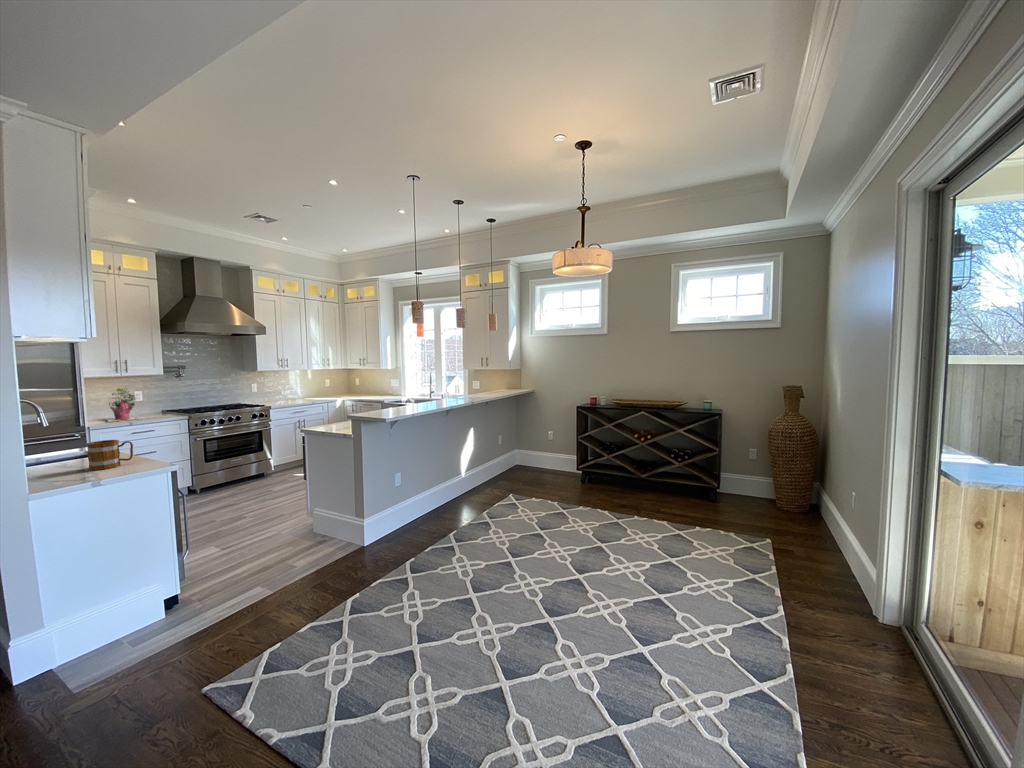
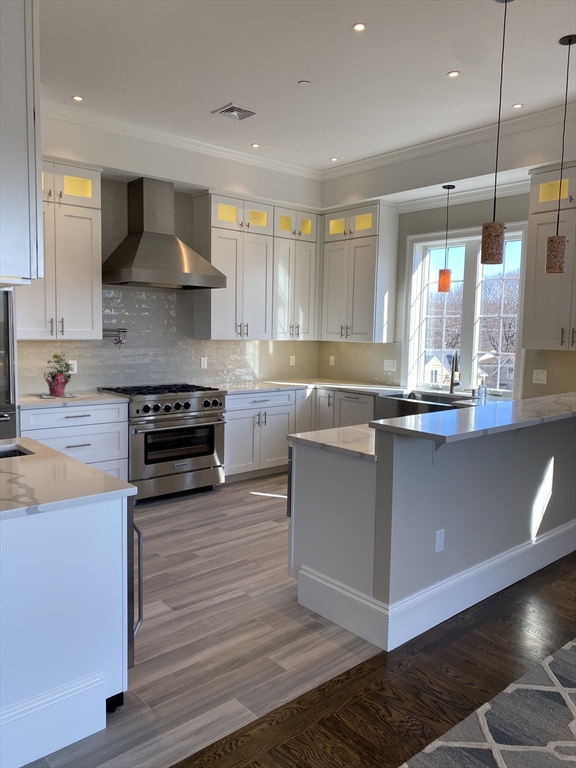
mug: present [87,440,133,470] -> none [21,436,77,482]

